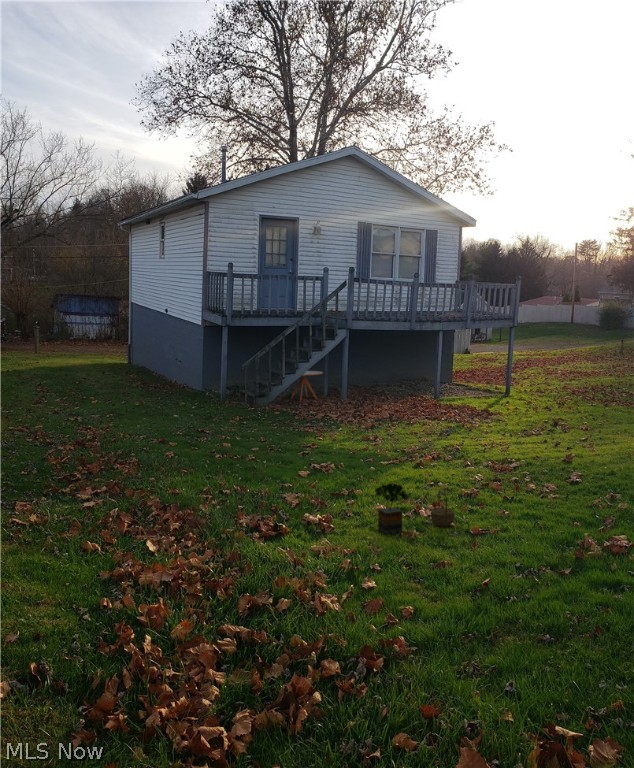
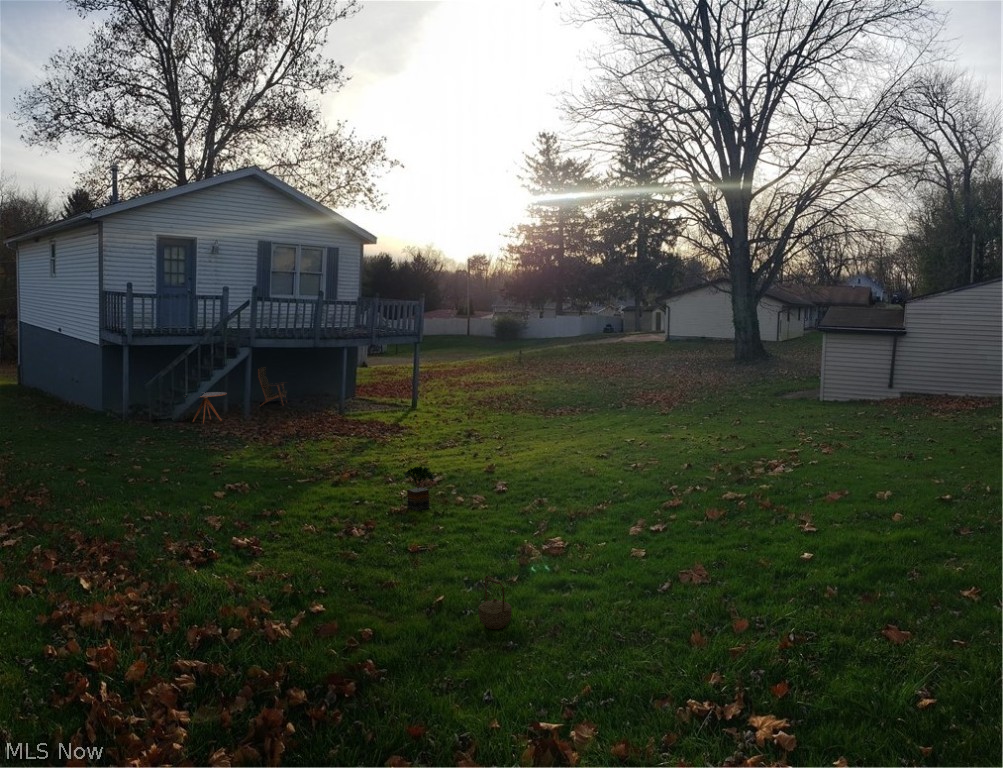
lounge chair: none [353,348,382,388] -> present [258,367,287,406]
potted tree: present [375,483,409,535] -> present [404,467,435,511]
basket: present [431,491,454,527] -> present [478,576,512,629]

